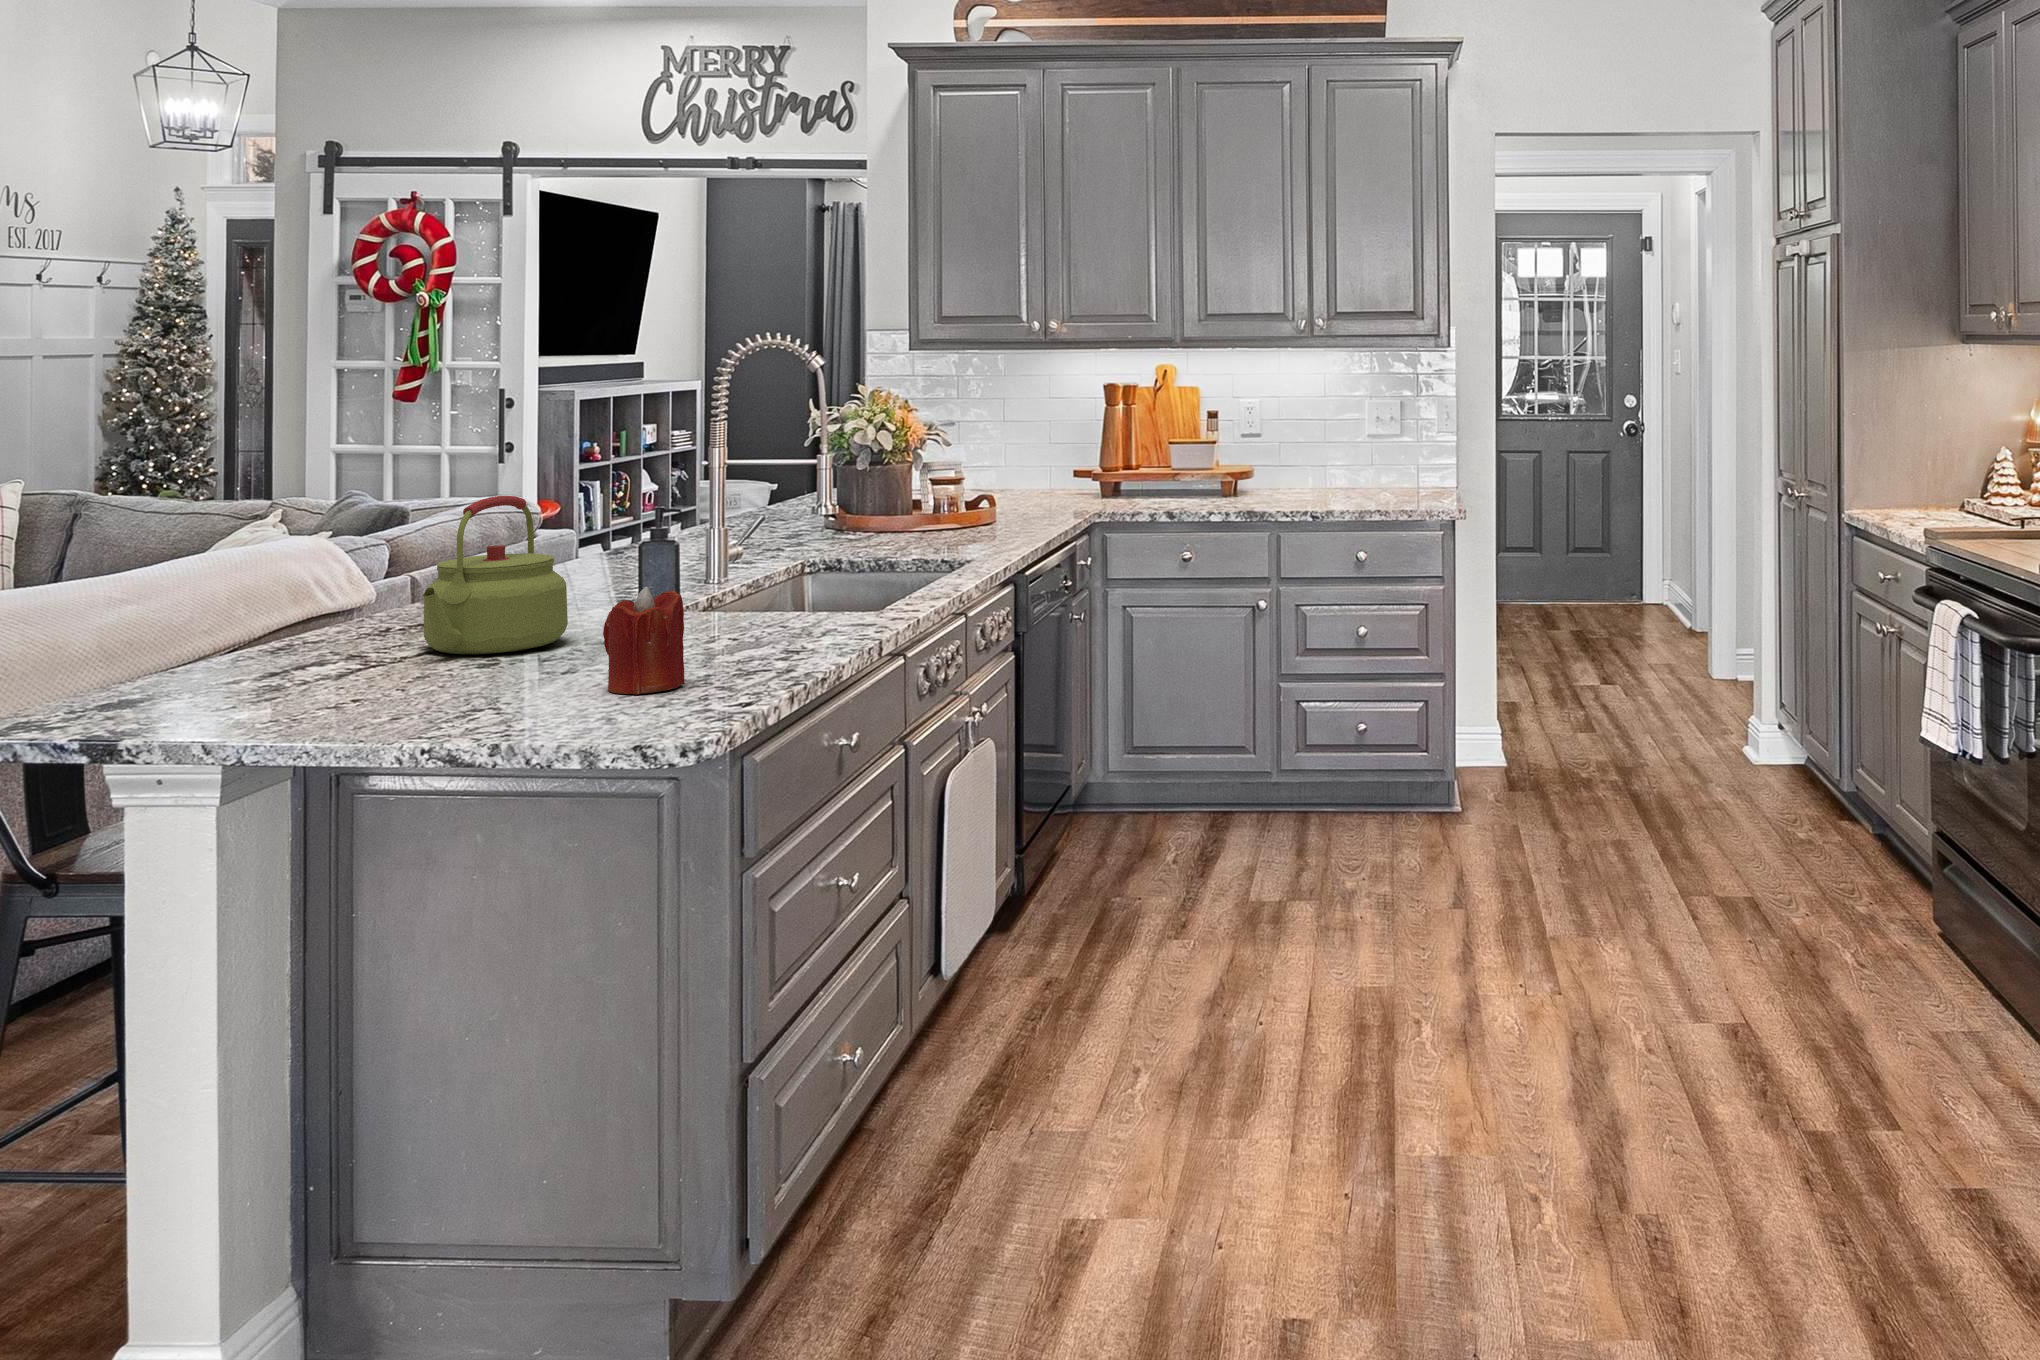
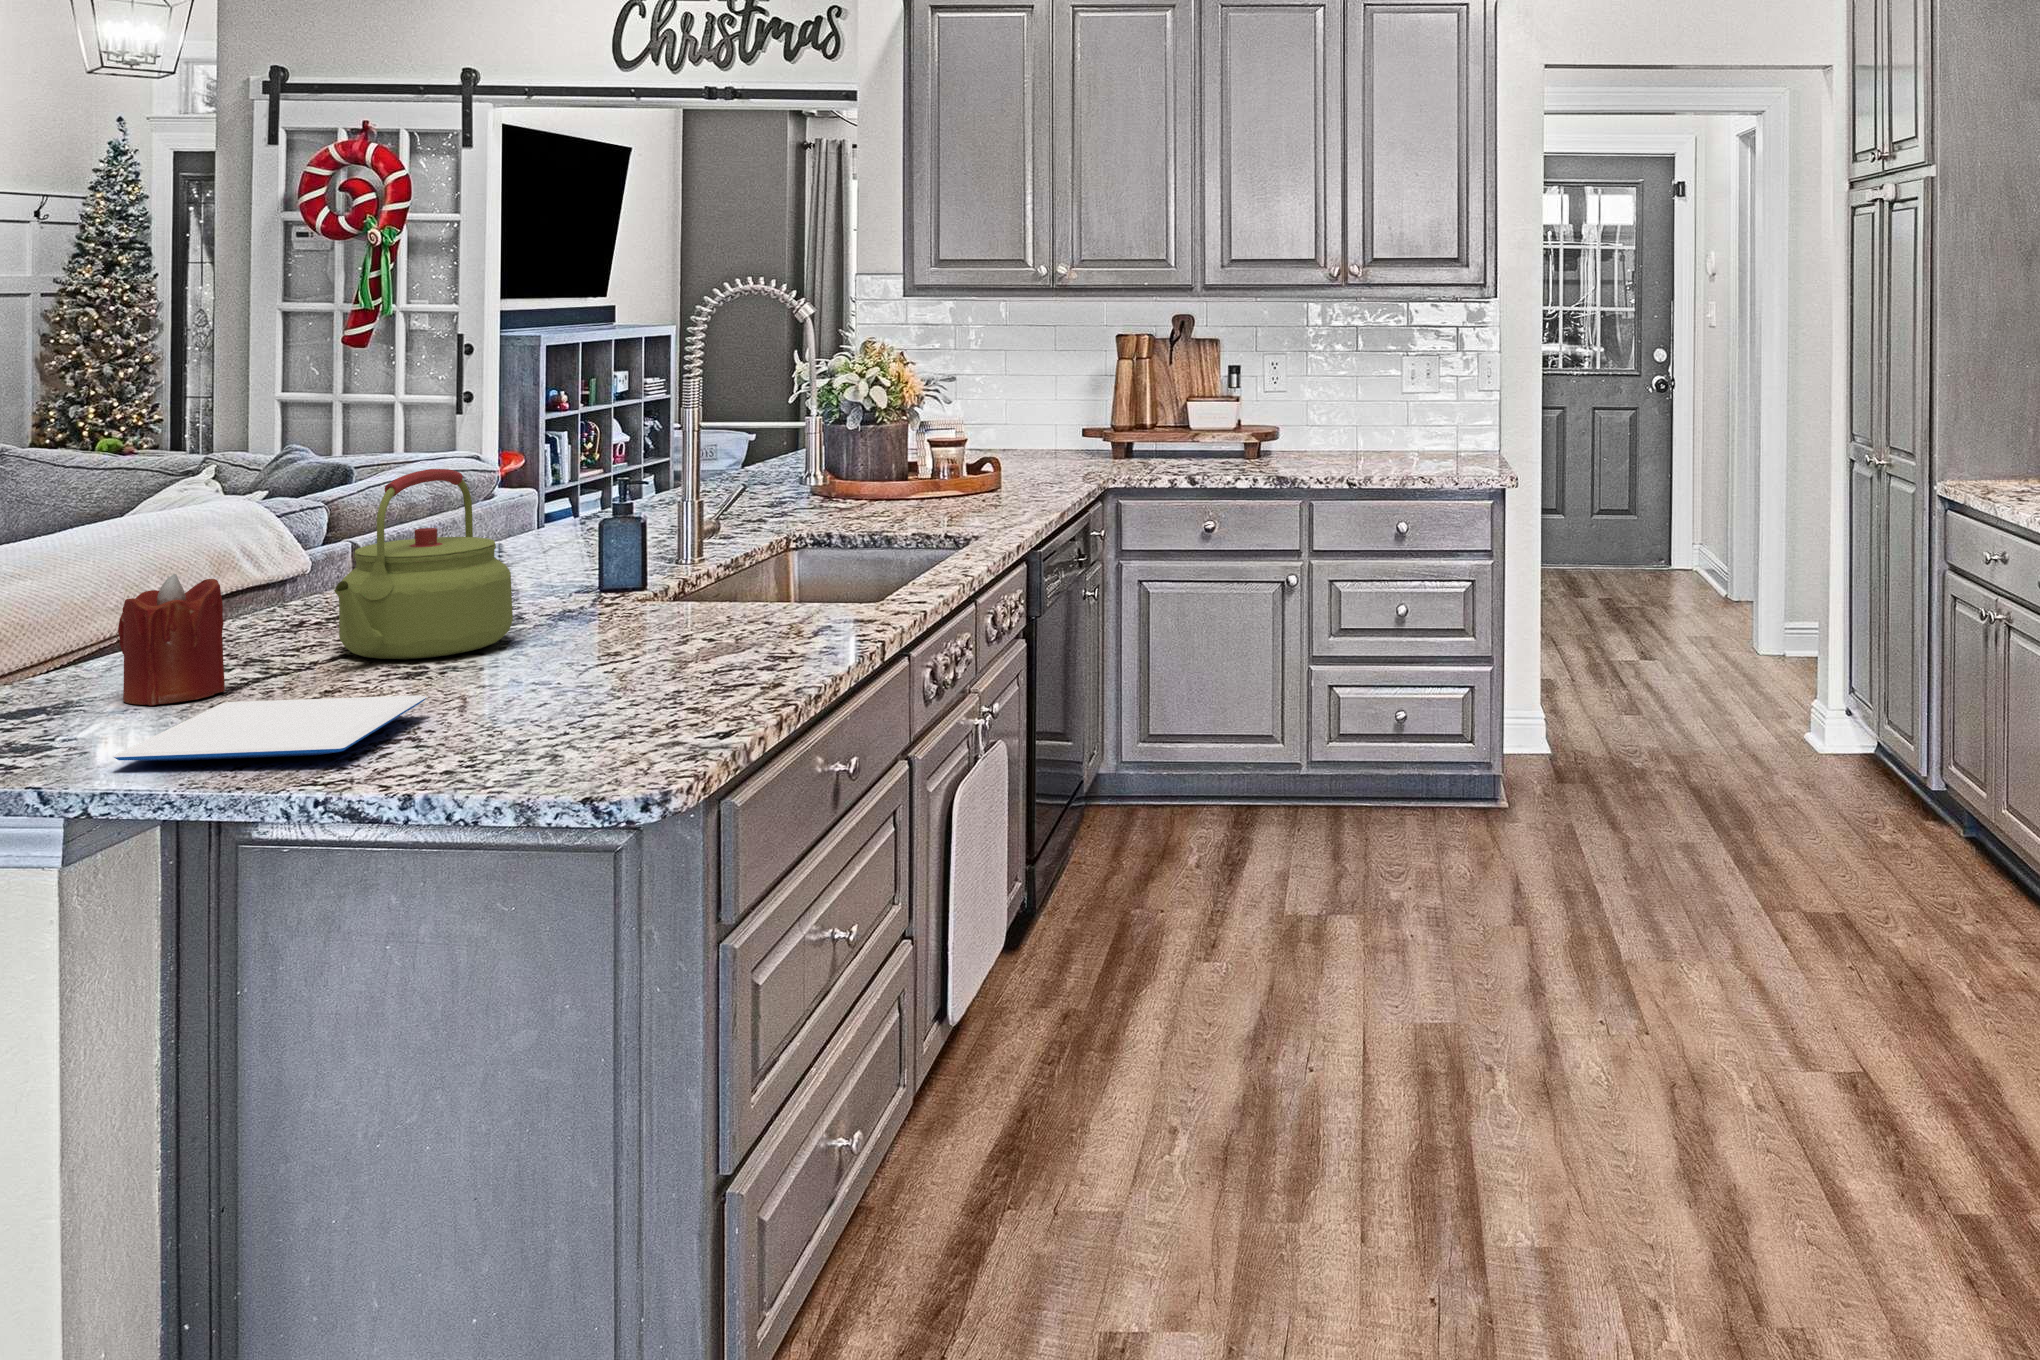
candle: present [603,587,684,695] -> present [118,574,225,705]
plate: none [260,676,504,723] -> present [113,695,427,760]

